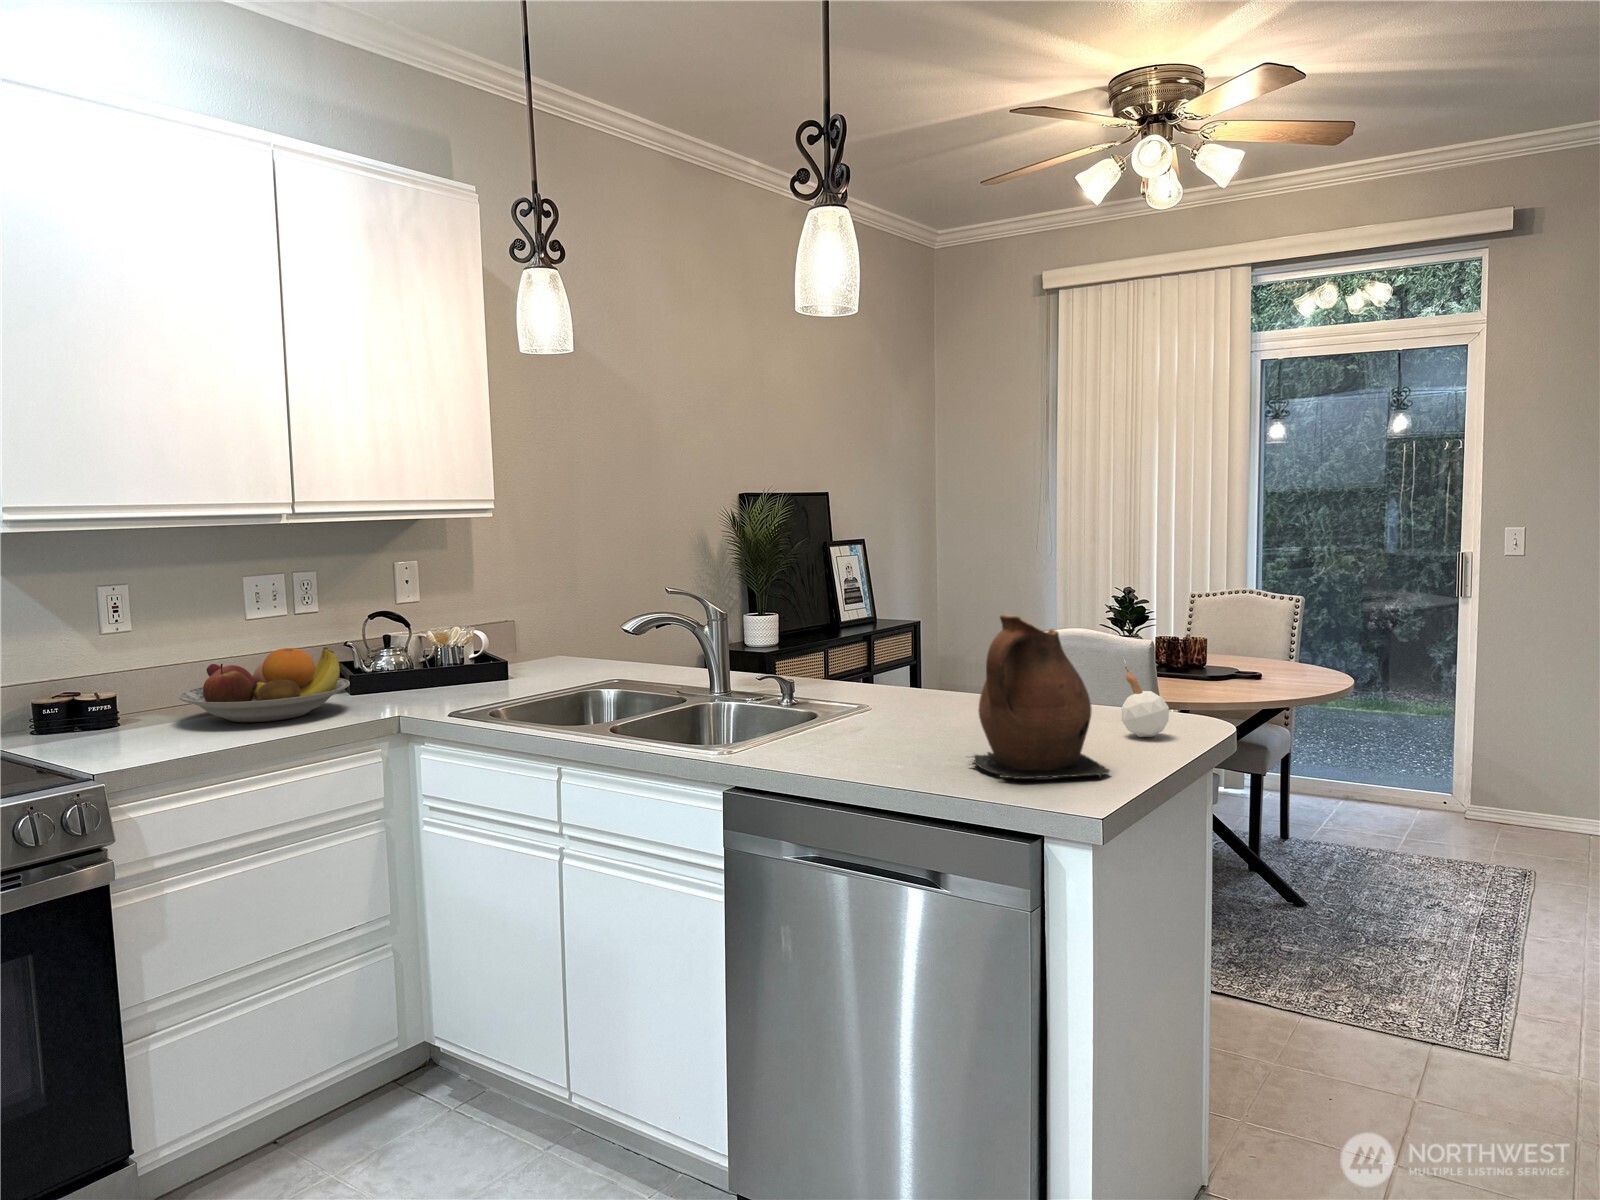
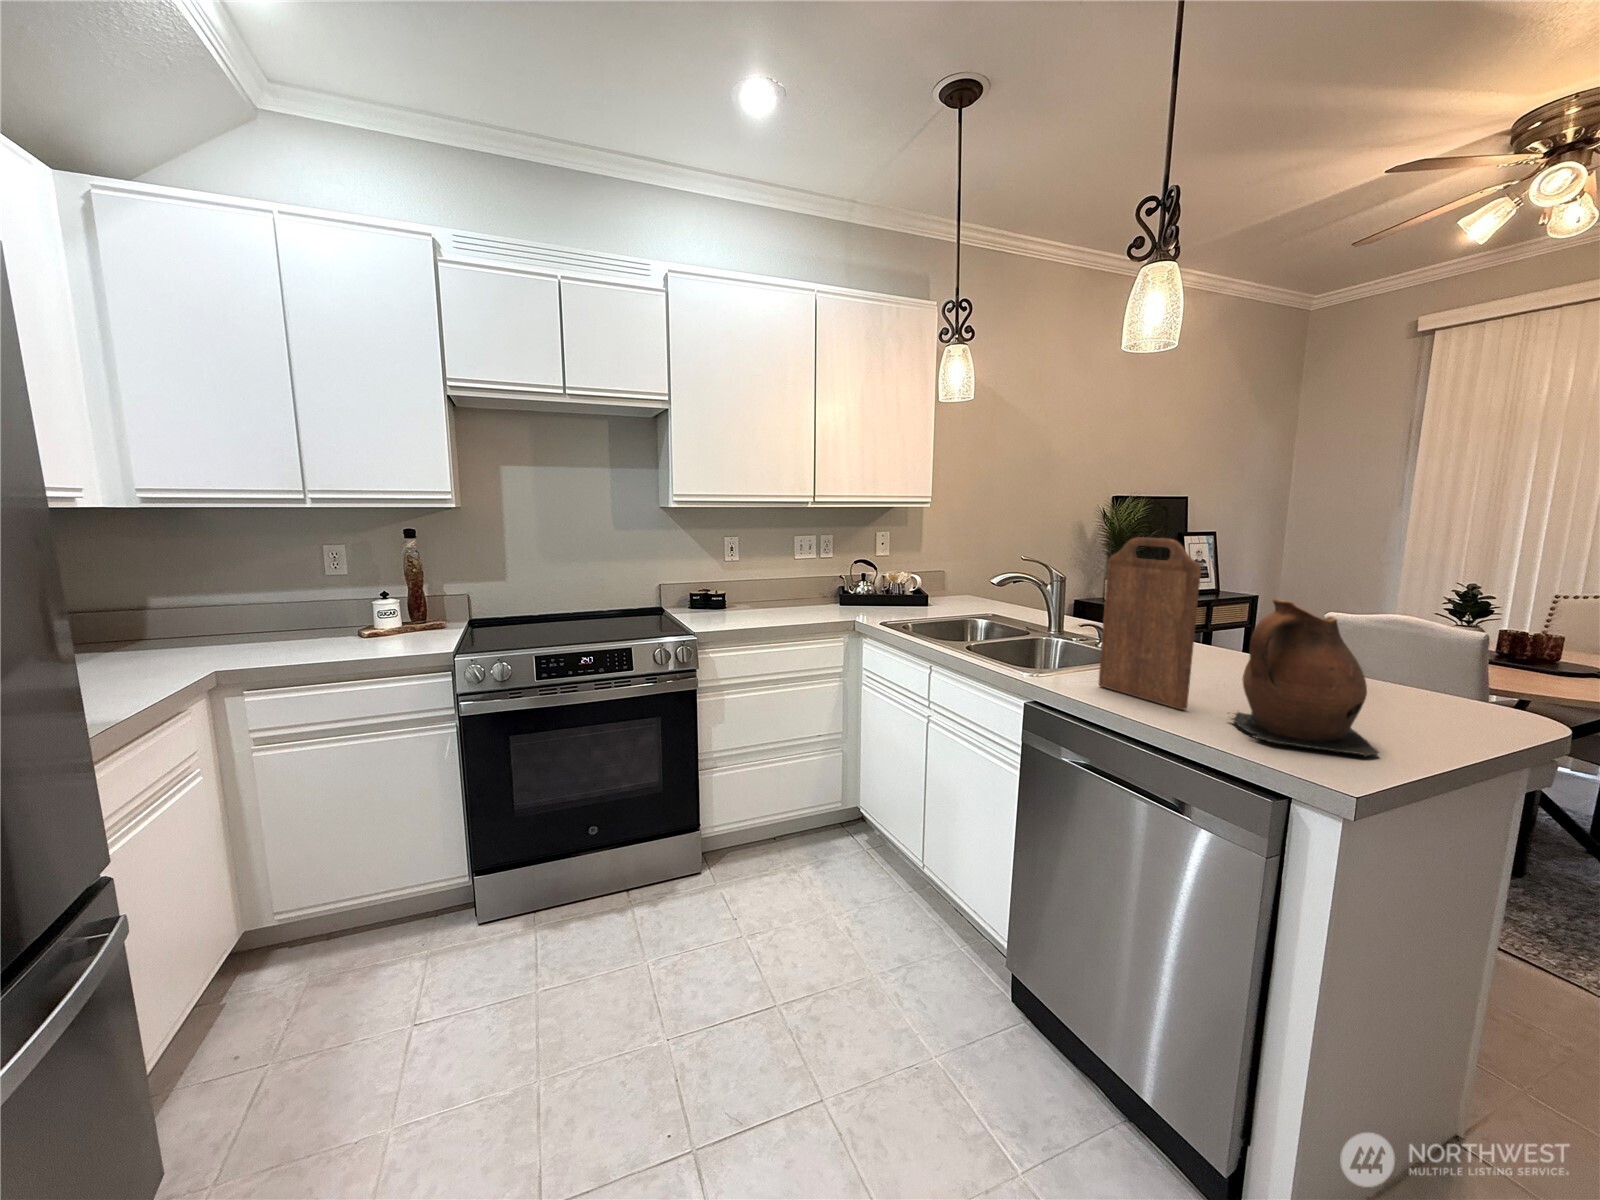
cutting board: none [812,551,923,763] -> present [1099,537,1201,710]
fruit bowl: present [179,647,350,722] -> none [751,577,835,615]
candle: present [1122,657,1169,737] -> none [1413,649,1475,727]

